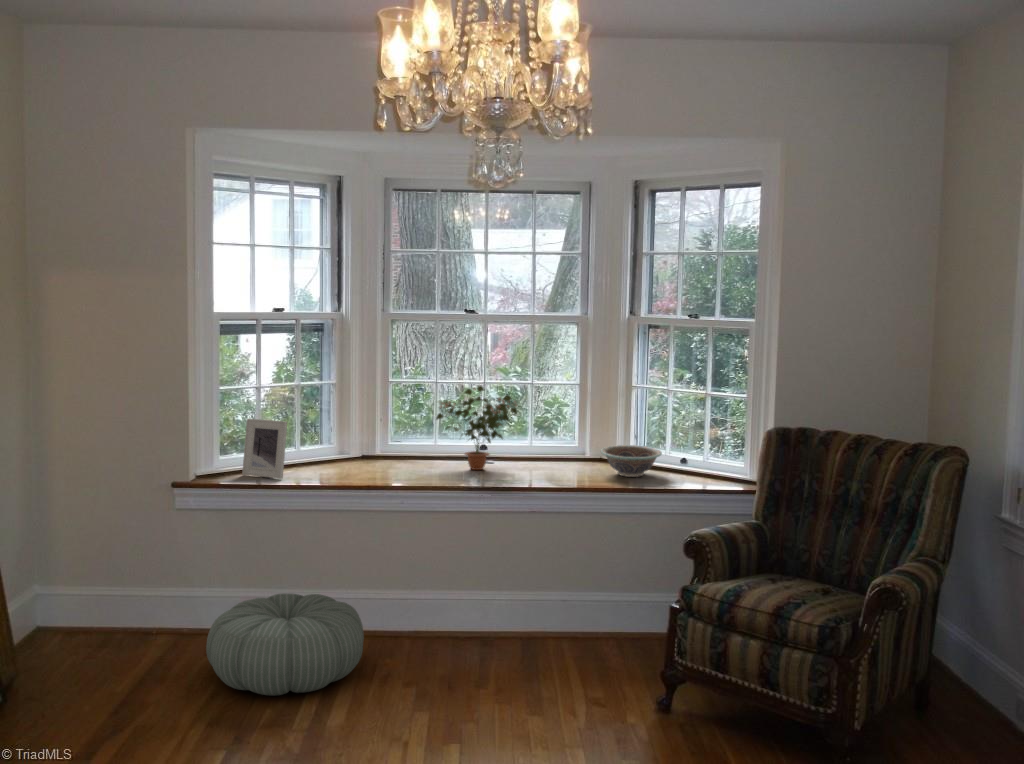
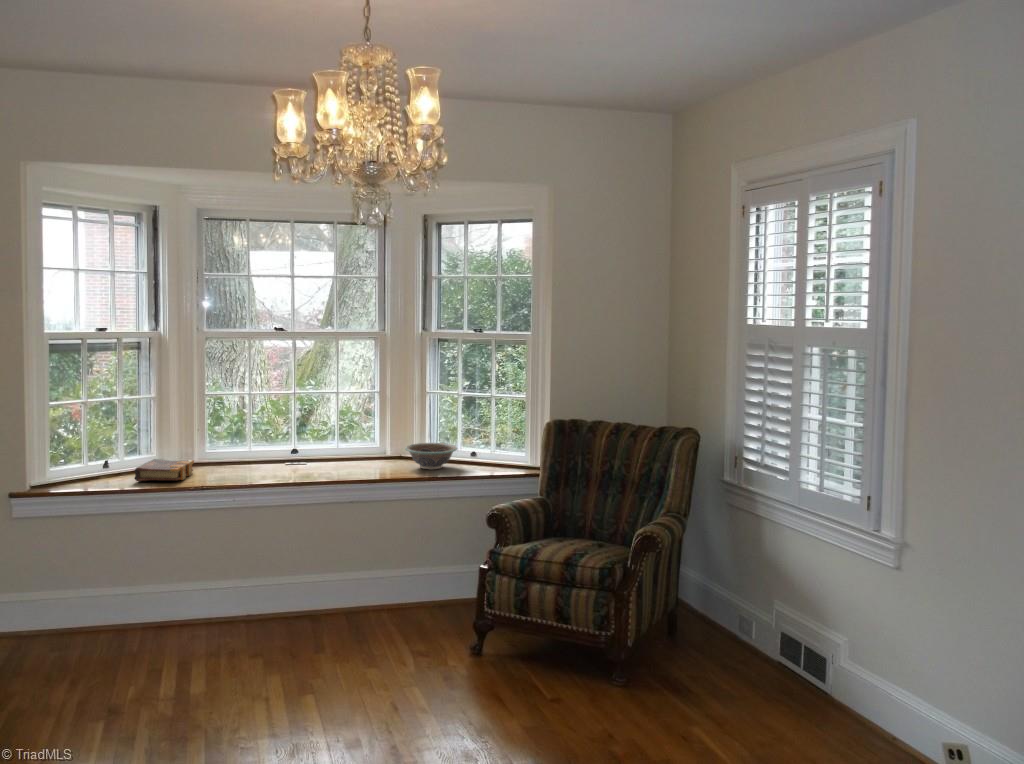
potted plant: present [436,386,519,470] -> none [254,395,333,471]
picture frame: present [242,419,287,479] -> none [74,432,119,487]
book: none [304,449,371,475] -> present [135,459,194,481]
pouf: present [206,594,364,695] -> none [64,589,213,676]

